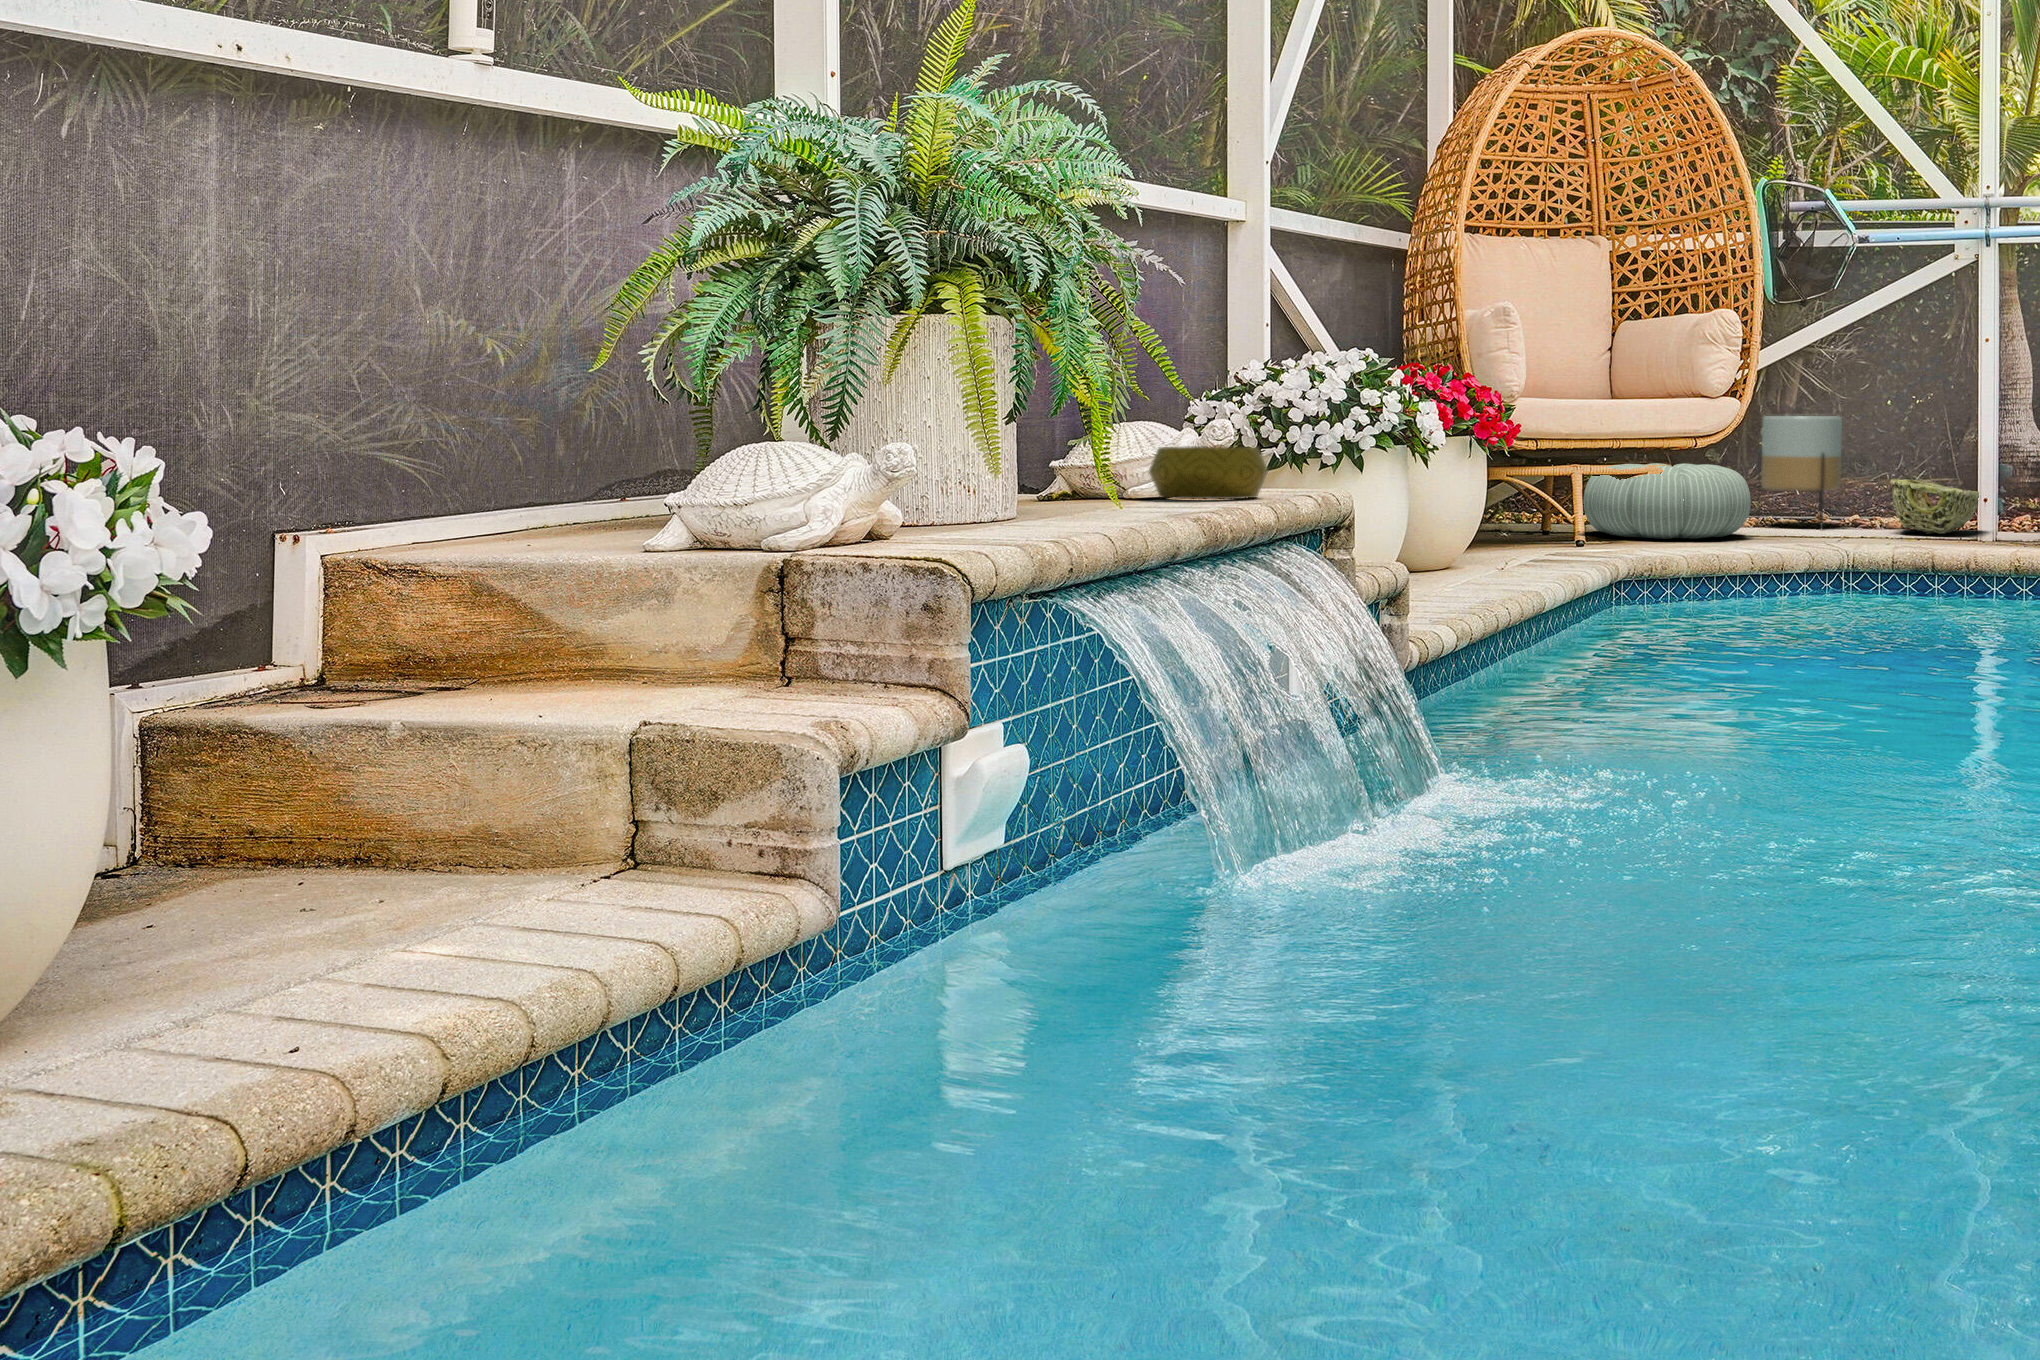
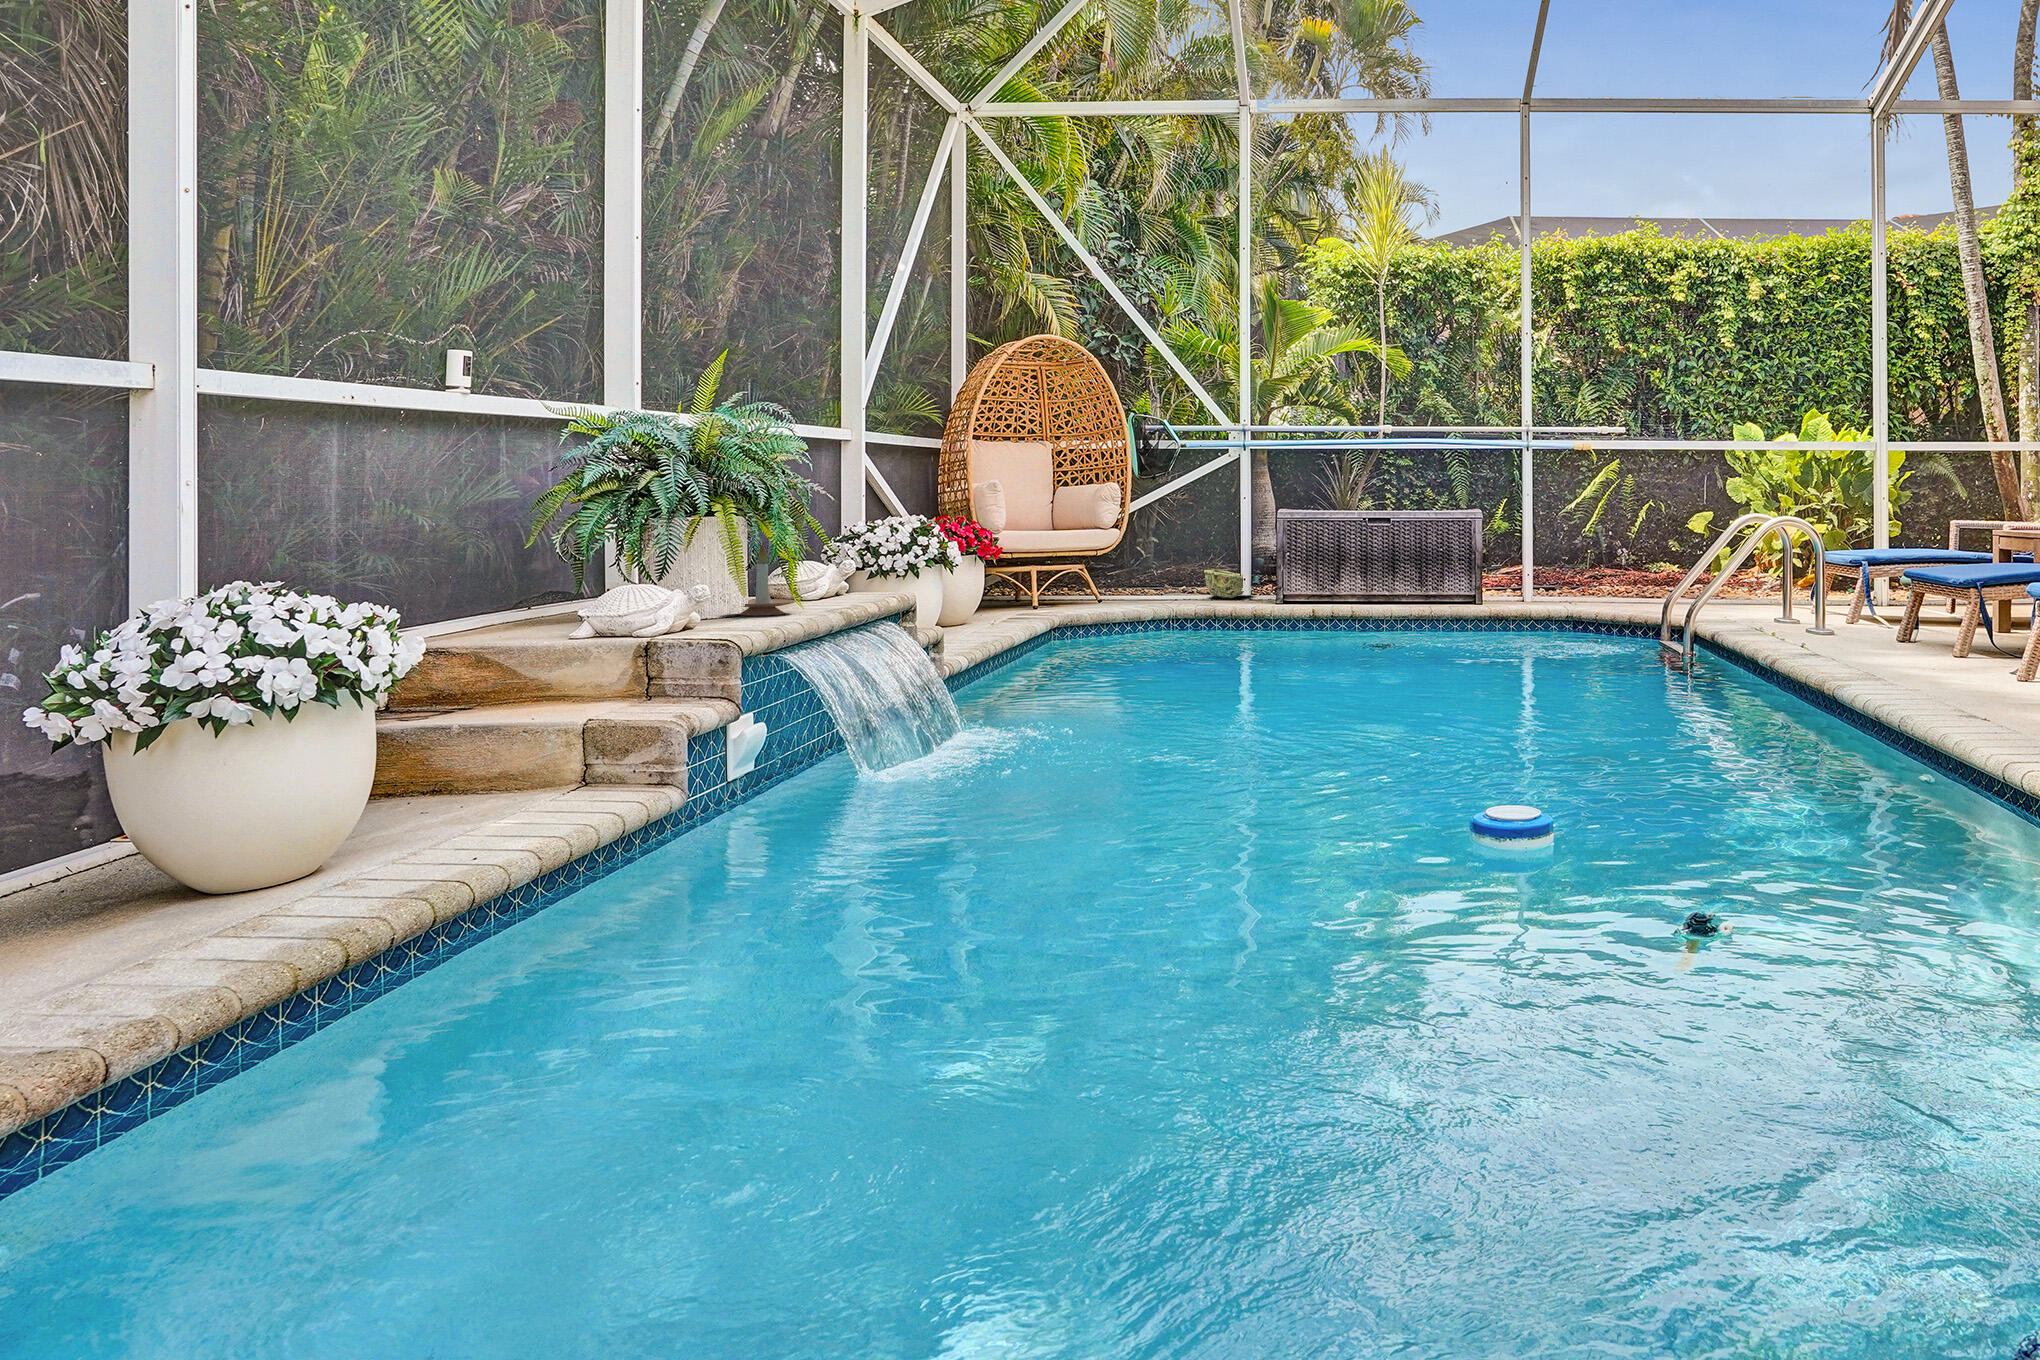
candle holder: none [981,374,1114,520] -> present [740,544,796,615]
planter: present [1757,416,1842,528] -> none [1136,536,1179,597]
decorative bowl: present [1149,446,1268,499] -> none [807,572,872,599]
pouf: present [1583,463,1751,539] -> none [1040,564,1130,605]

